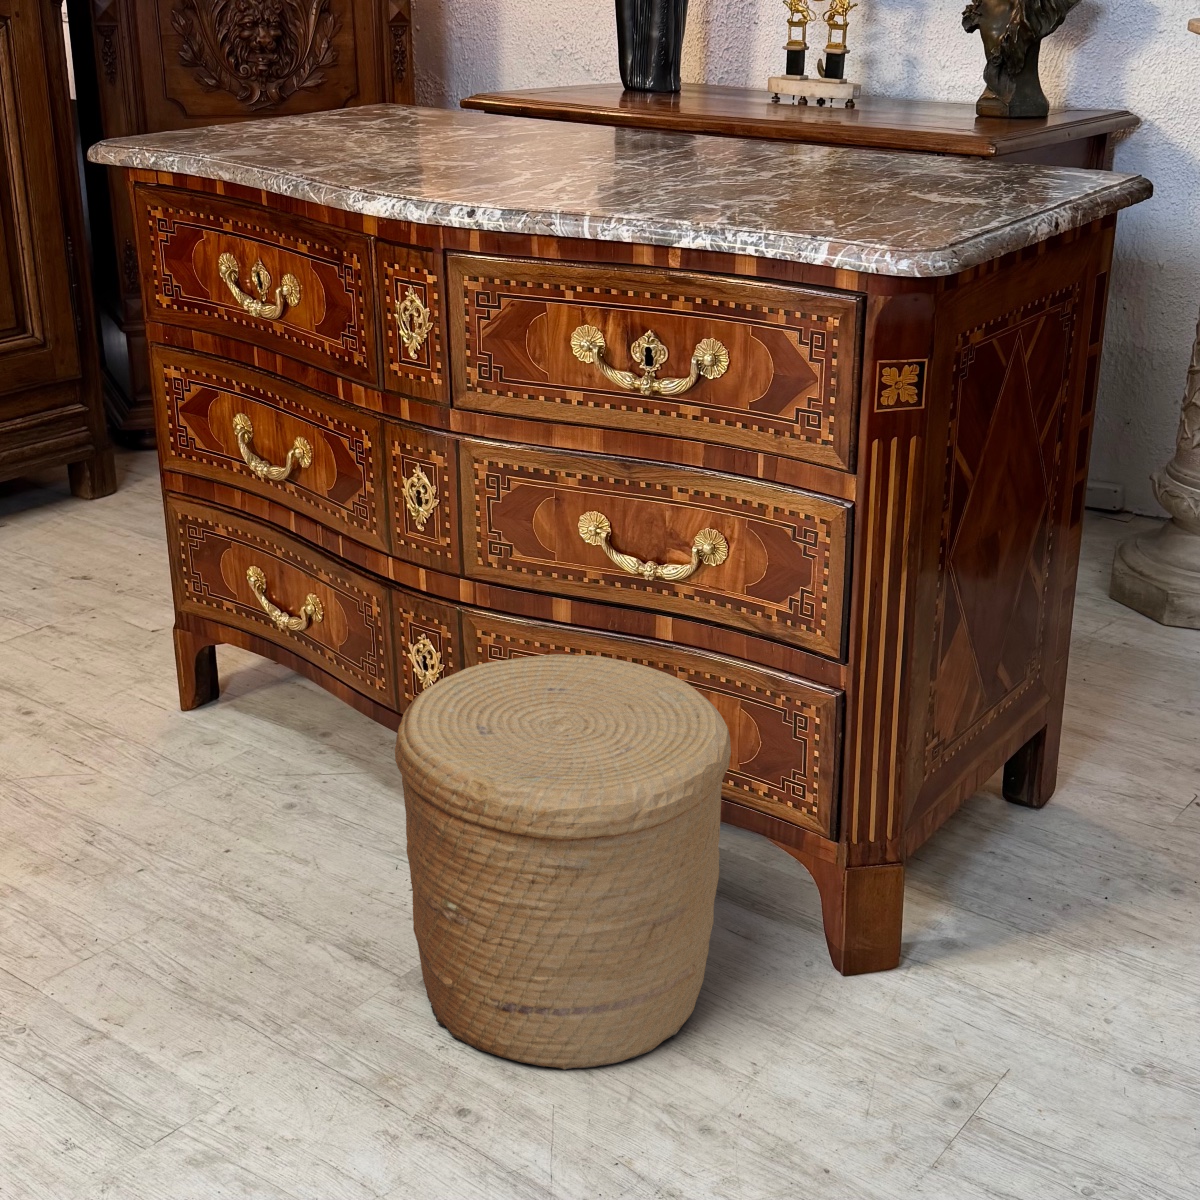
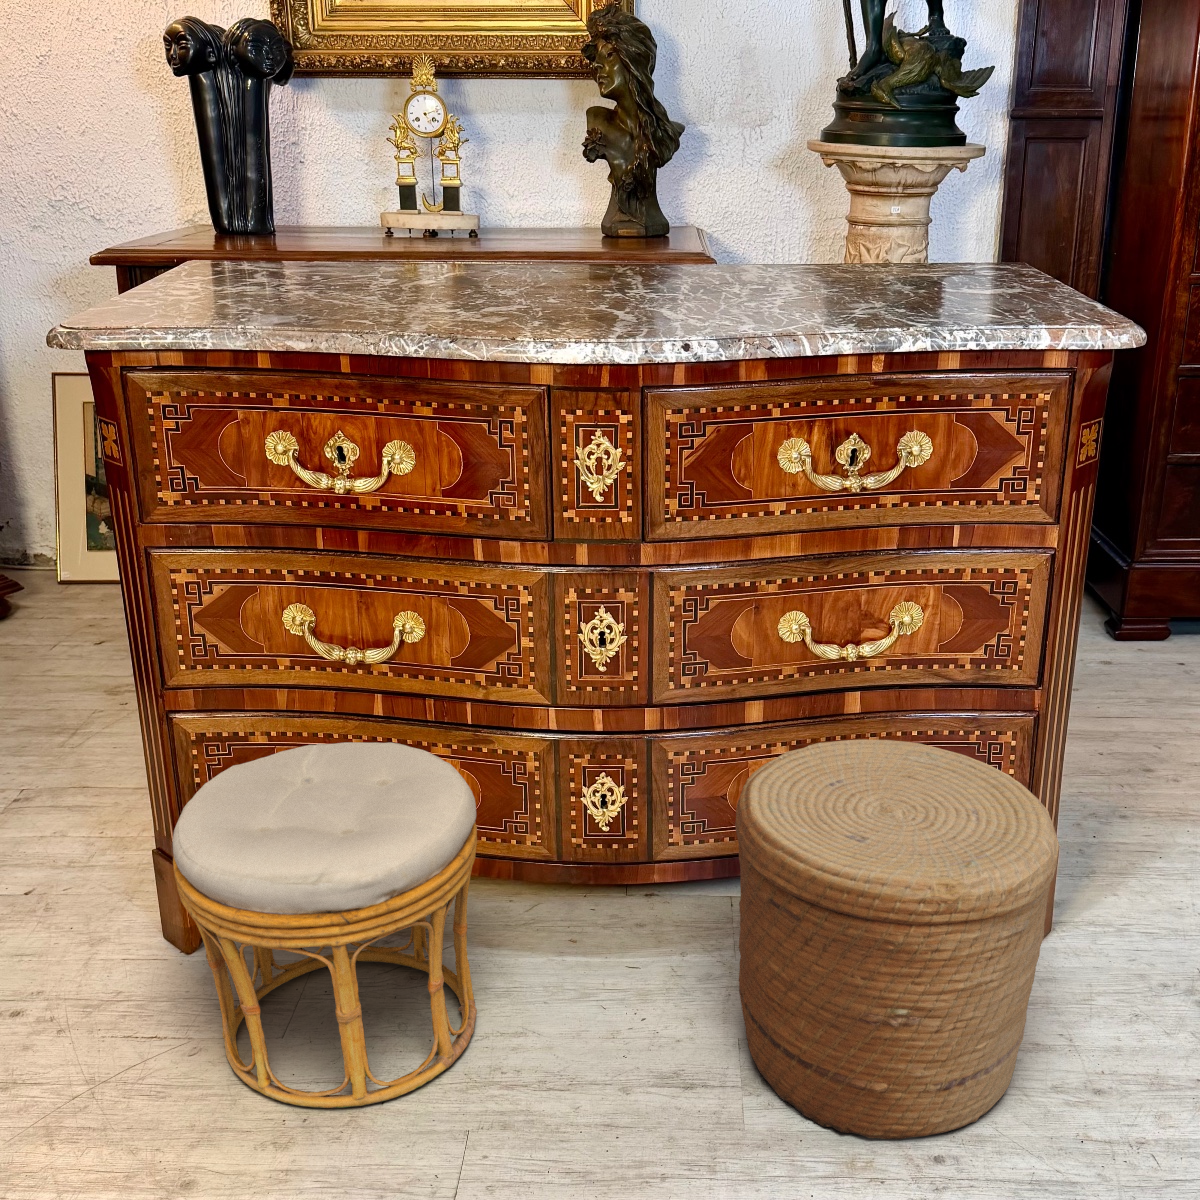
ottoman: none [47,546,322,856] -> present [172,742,477,1108]

